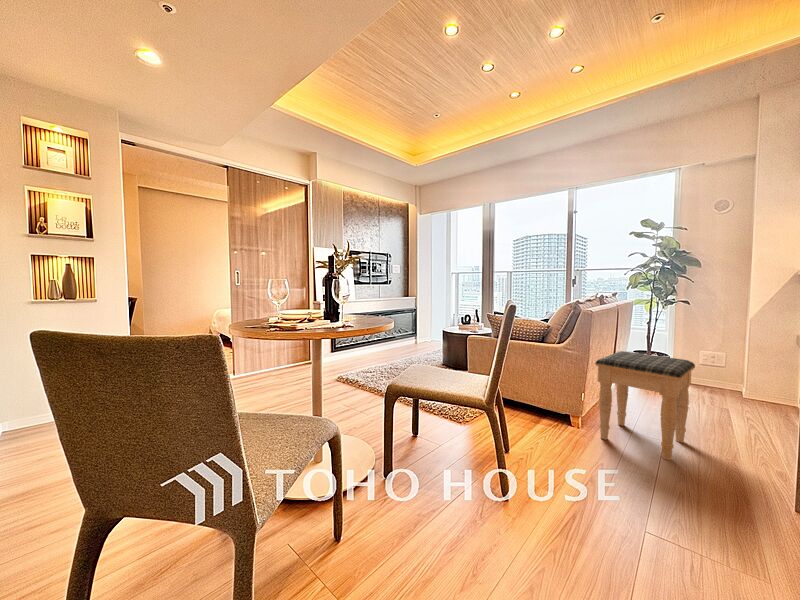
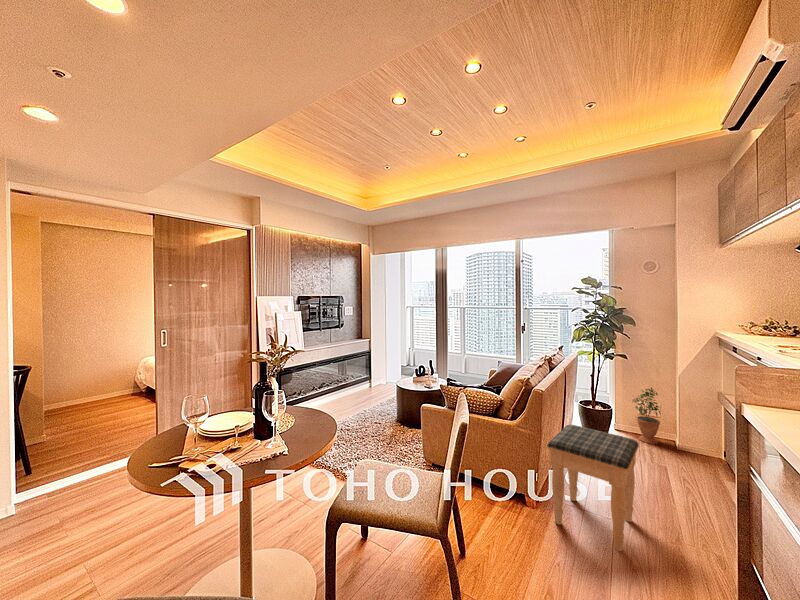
potted plant: none [693,333,726,393] -> present [633,387,660,444]

